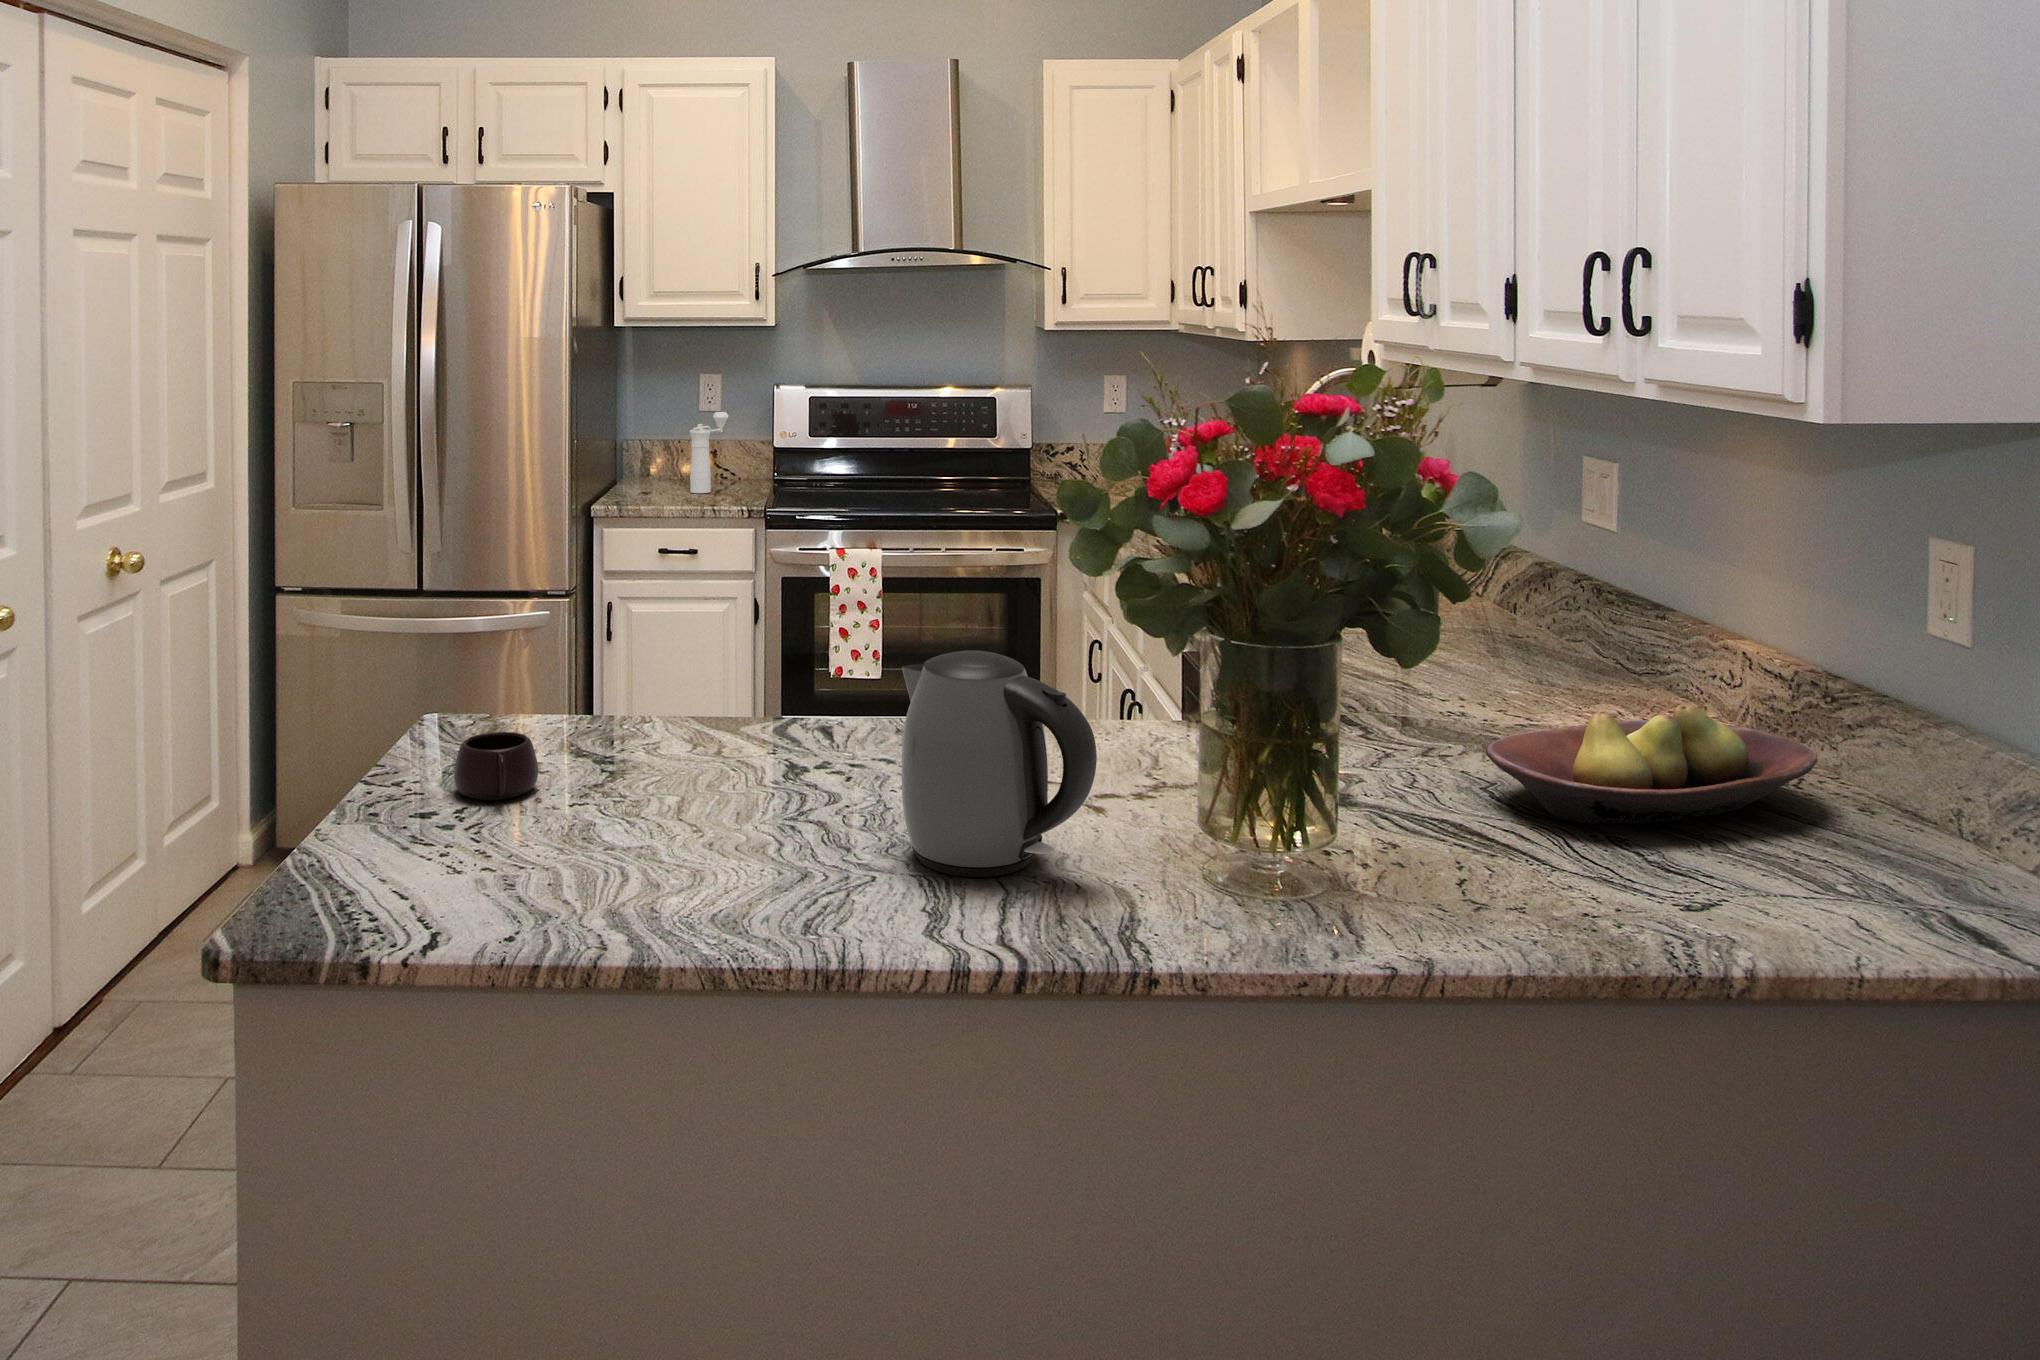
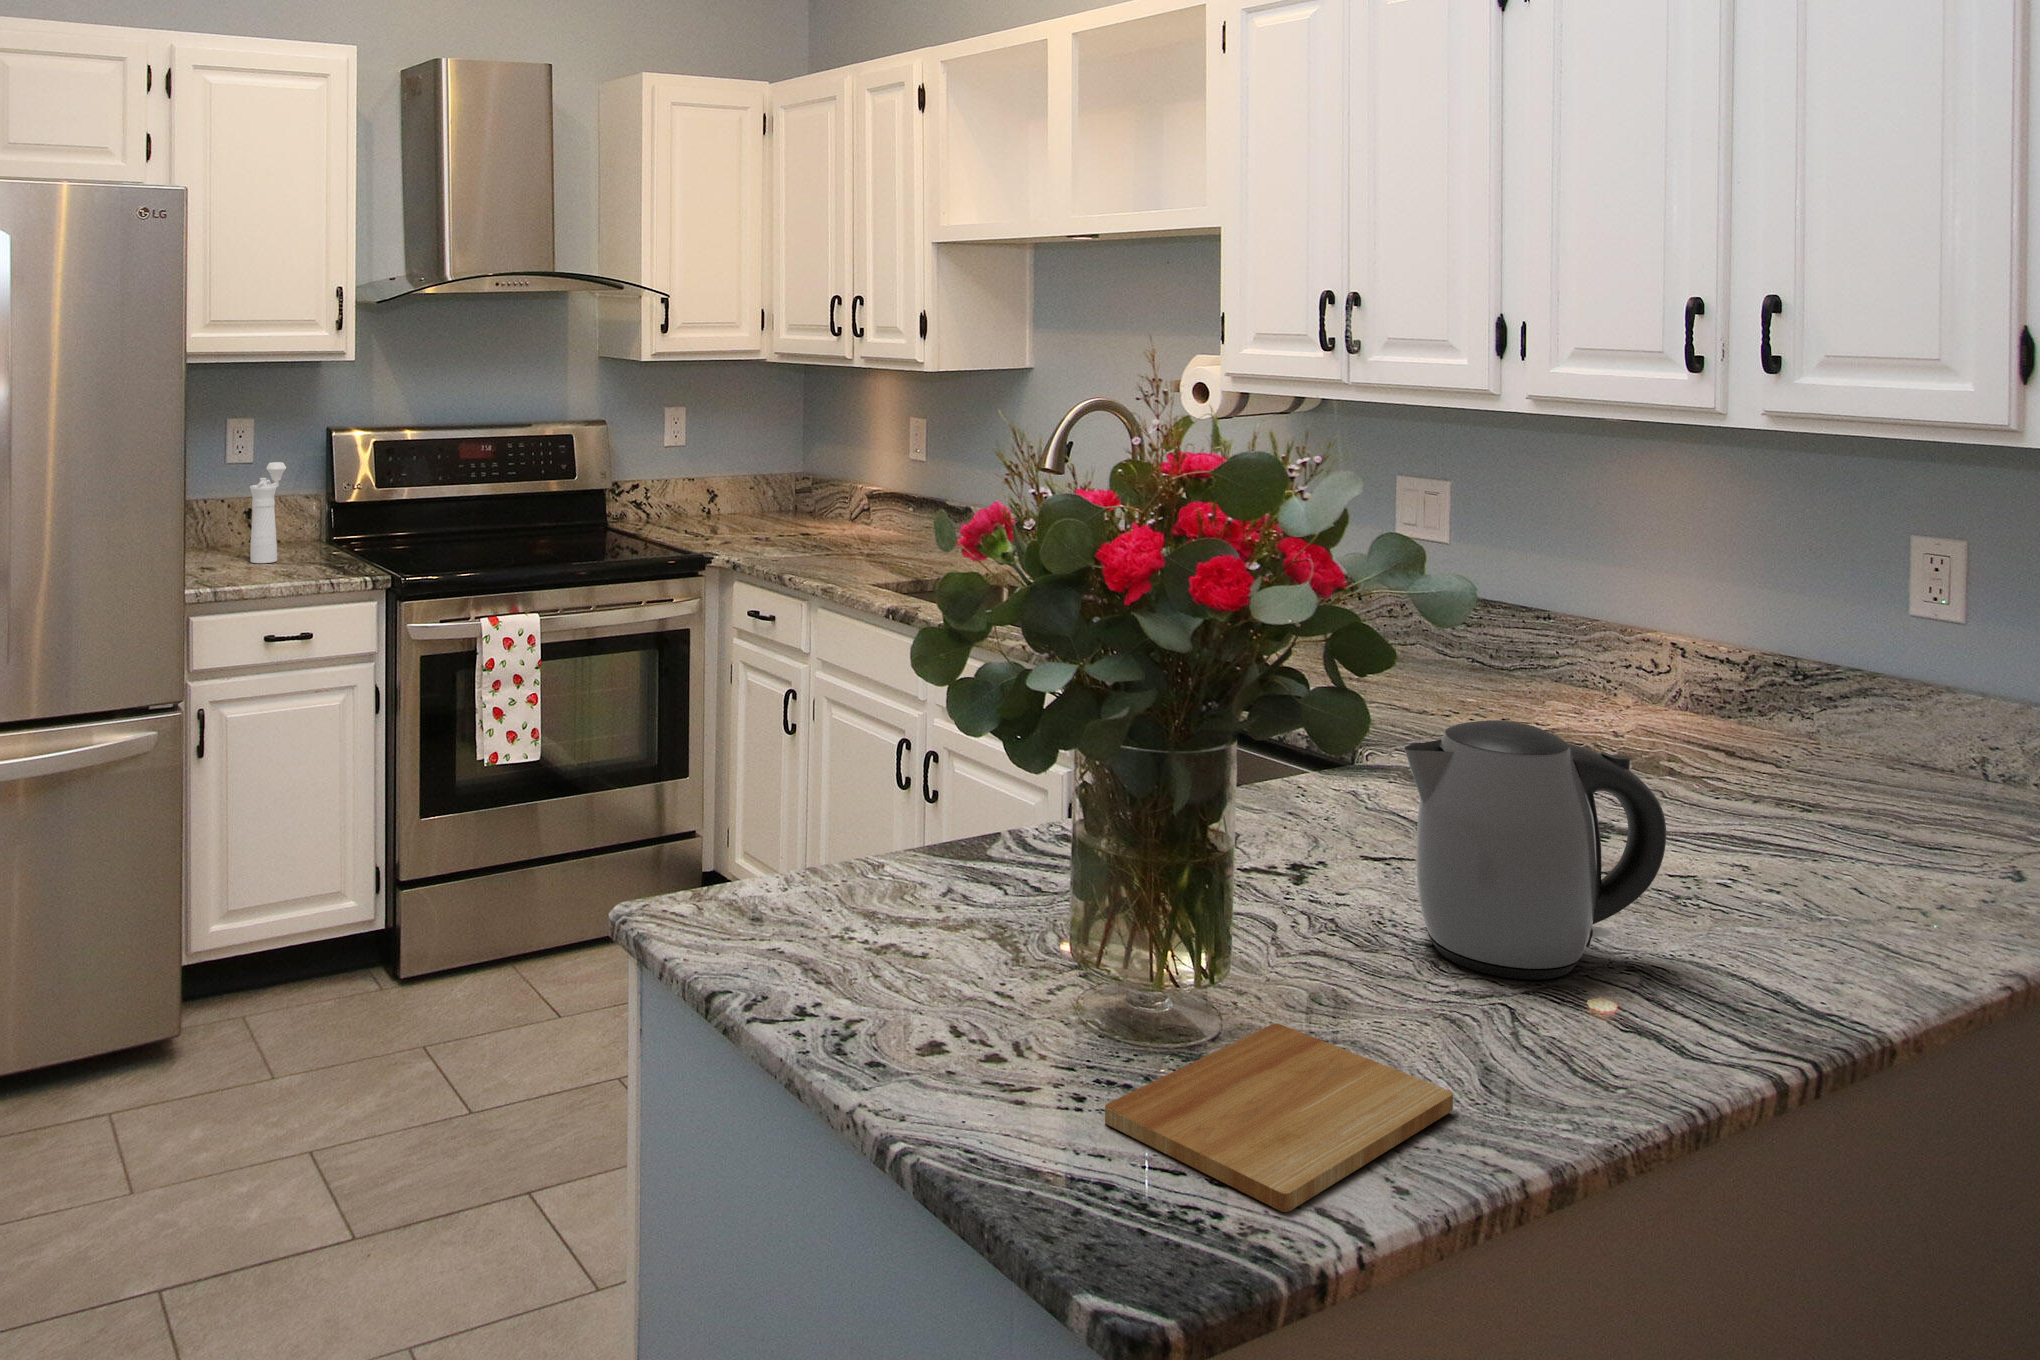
fruit bowl: present [1486,704,1817,824] -> none [1668,694,1904,815]
mug: present [454,732,538,800] -> none [836,901,960,1000]
cutting board: none [427,852,669,940] -> present [1105,1023,1453,1212]

